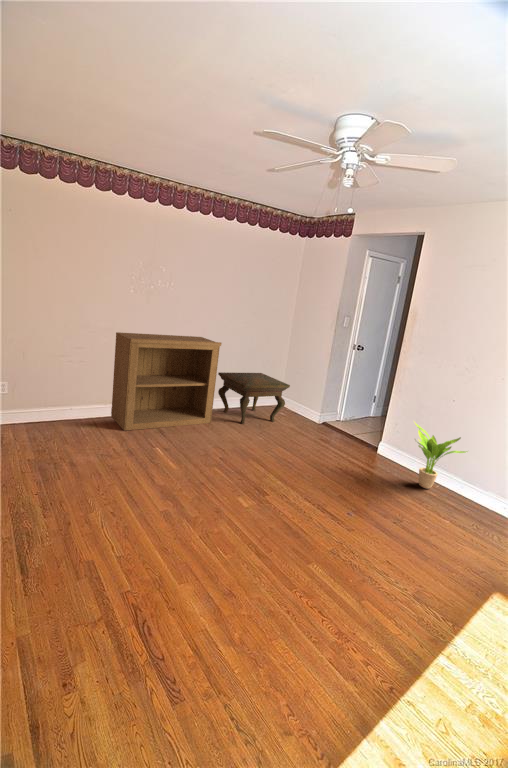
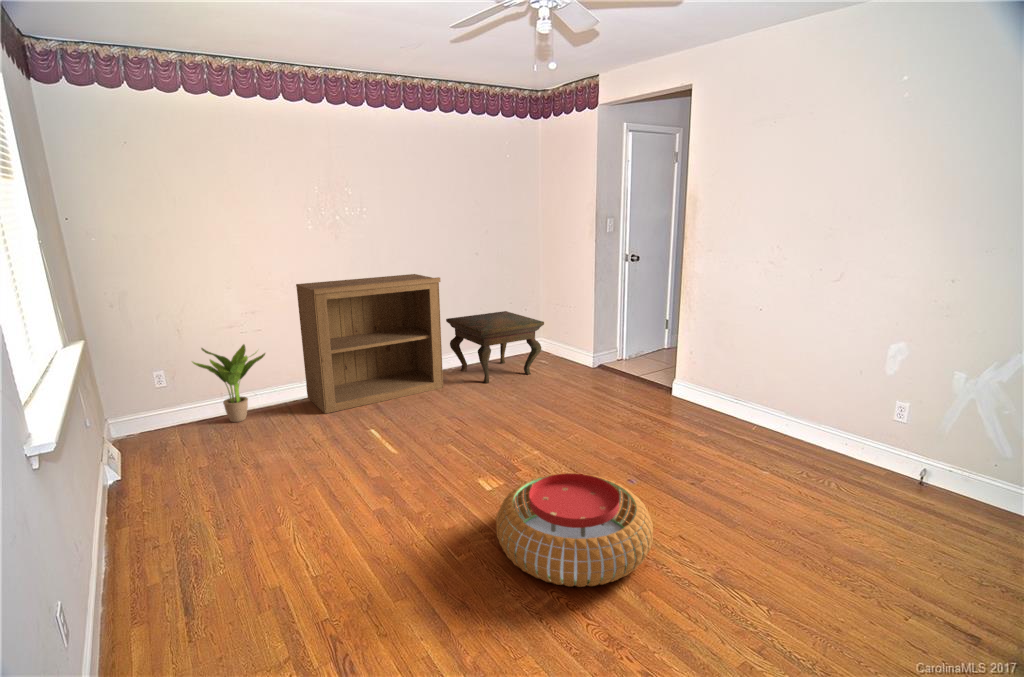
potted plant: present [415,423,467,489] -> present [192,344,265,422]
pouf: none [255,501,372,590] -> present [496,473,653,587]

